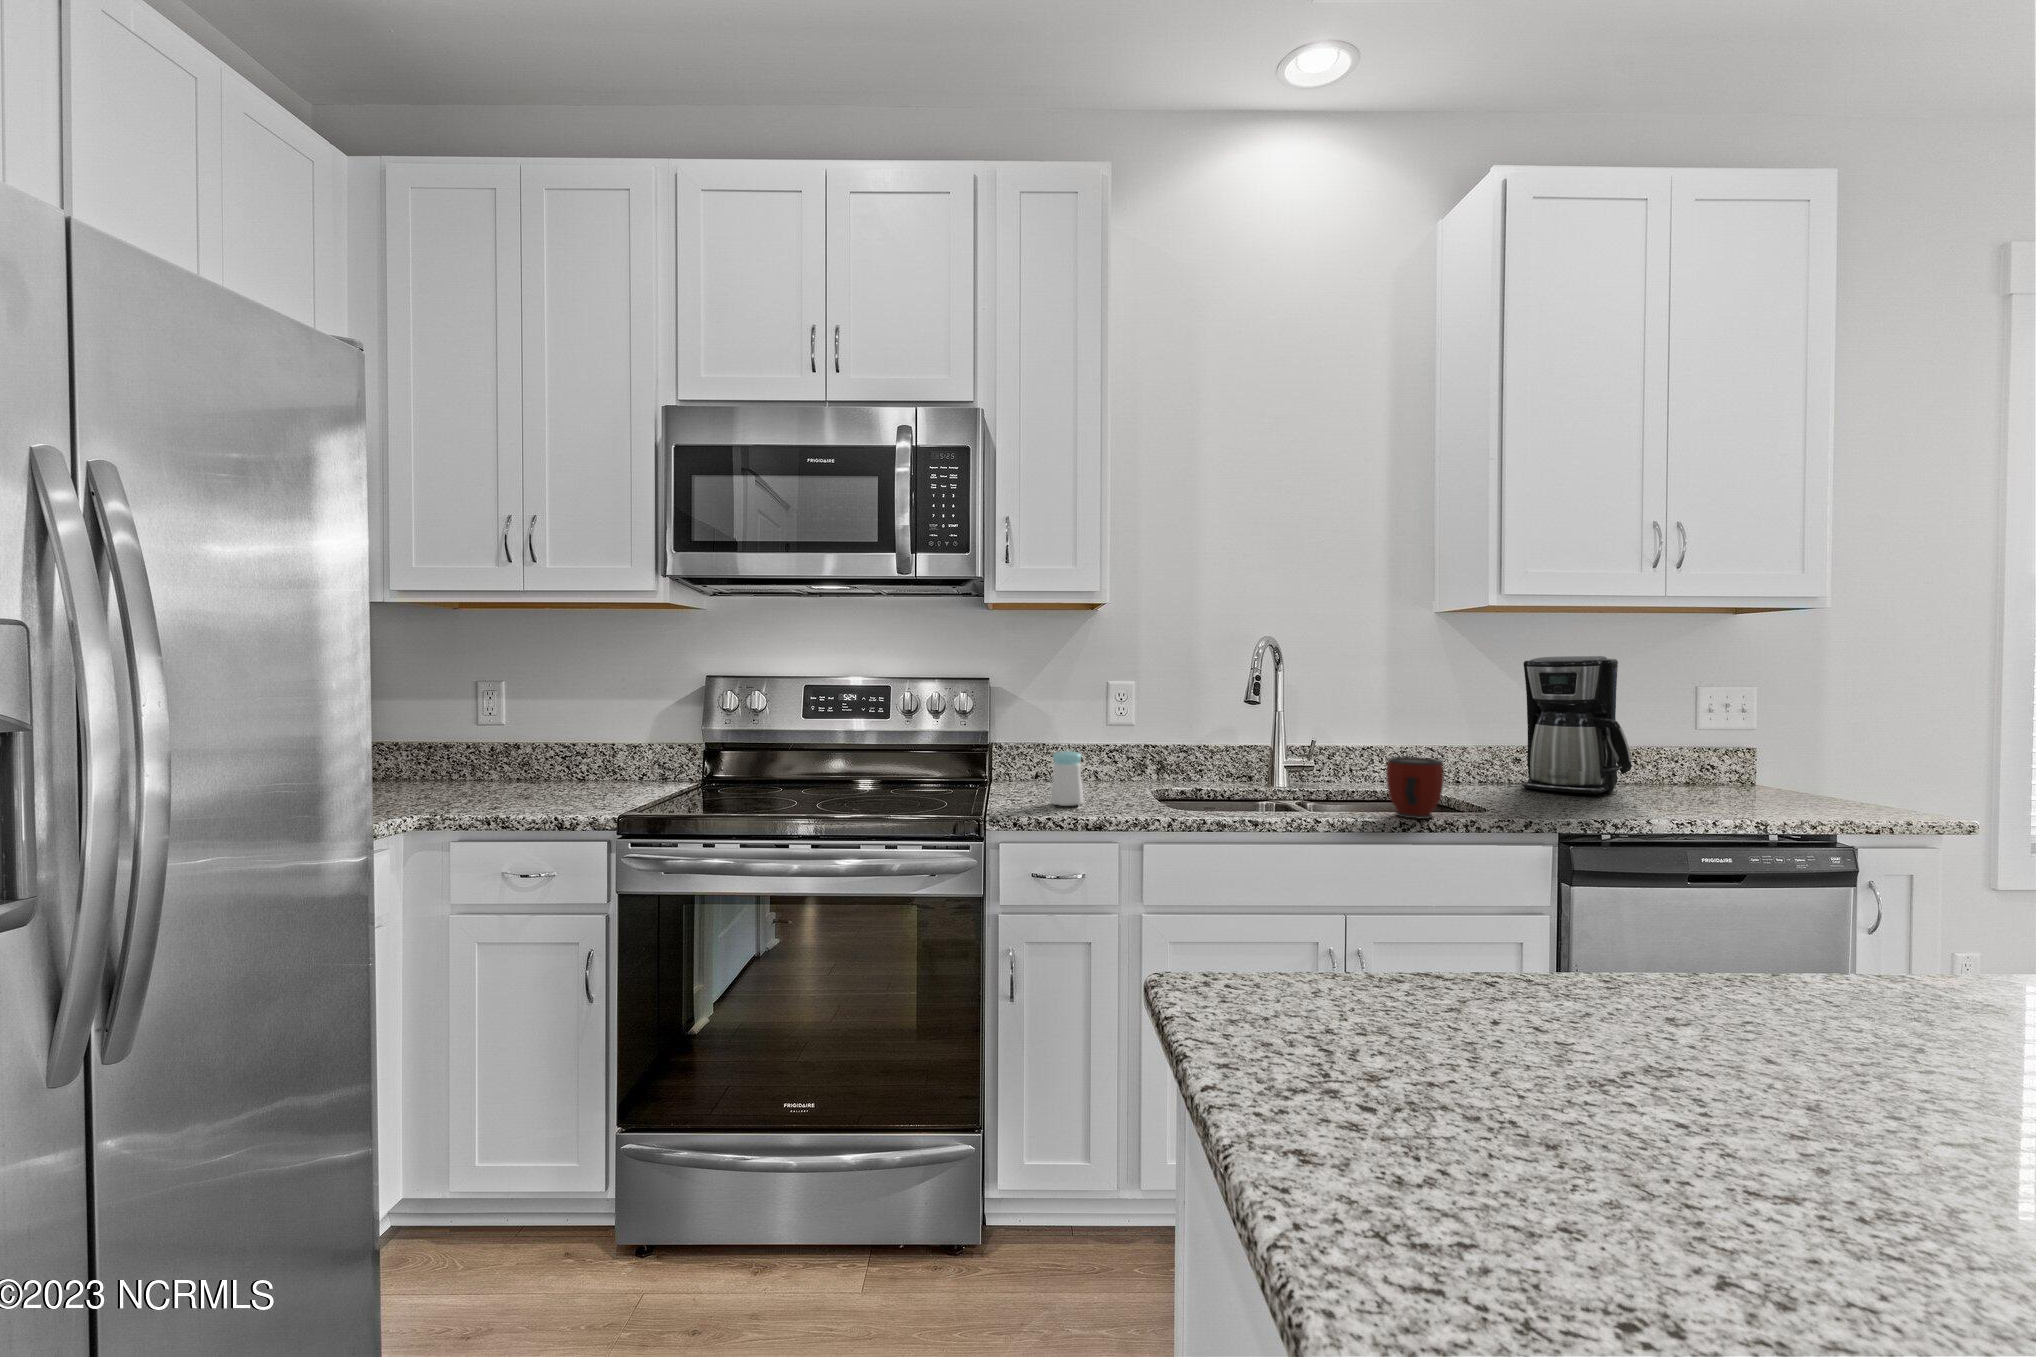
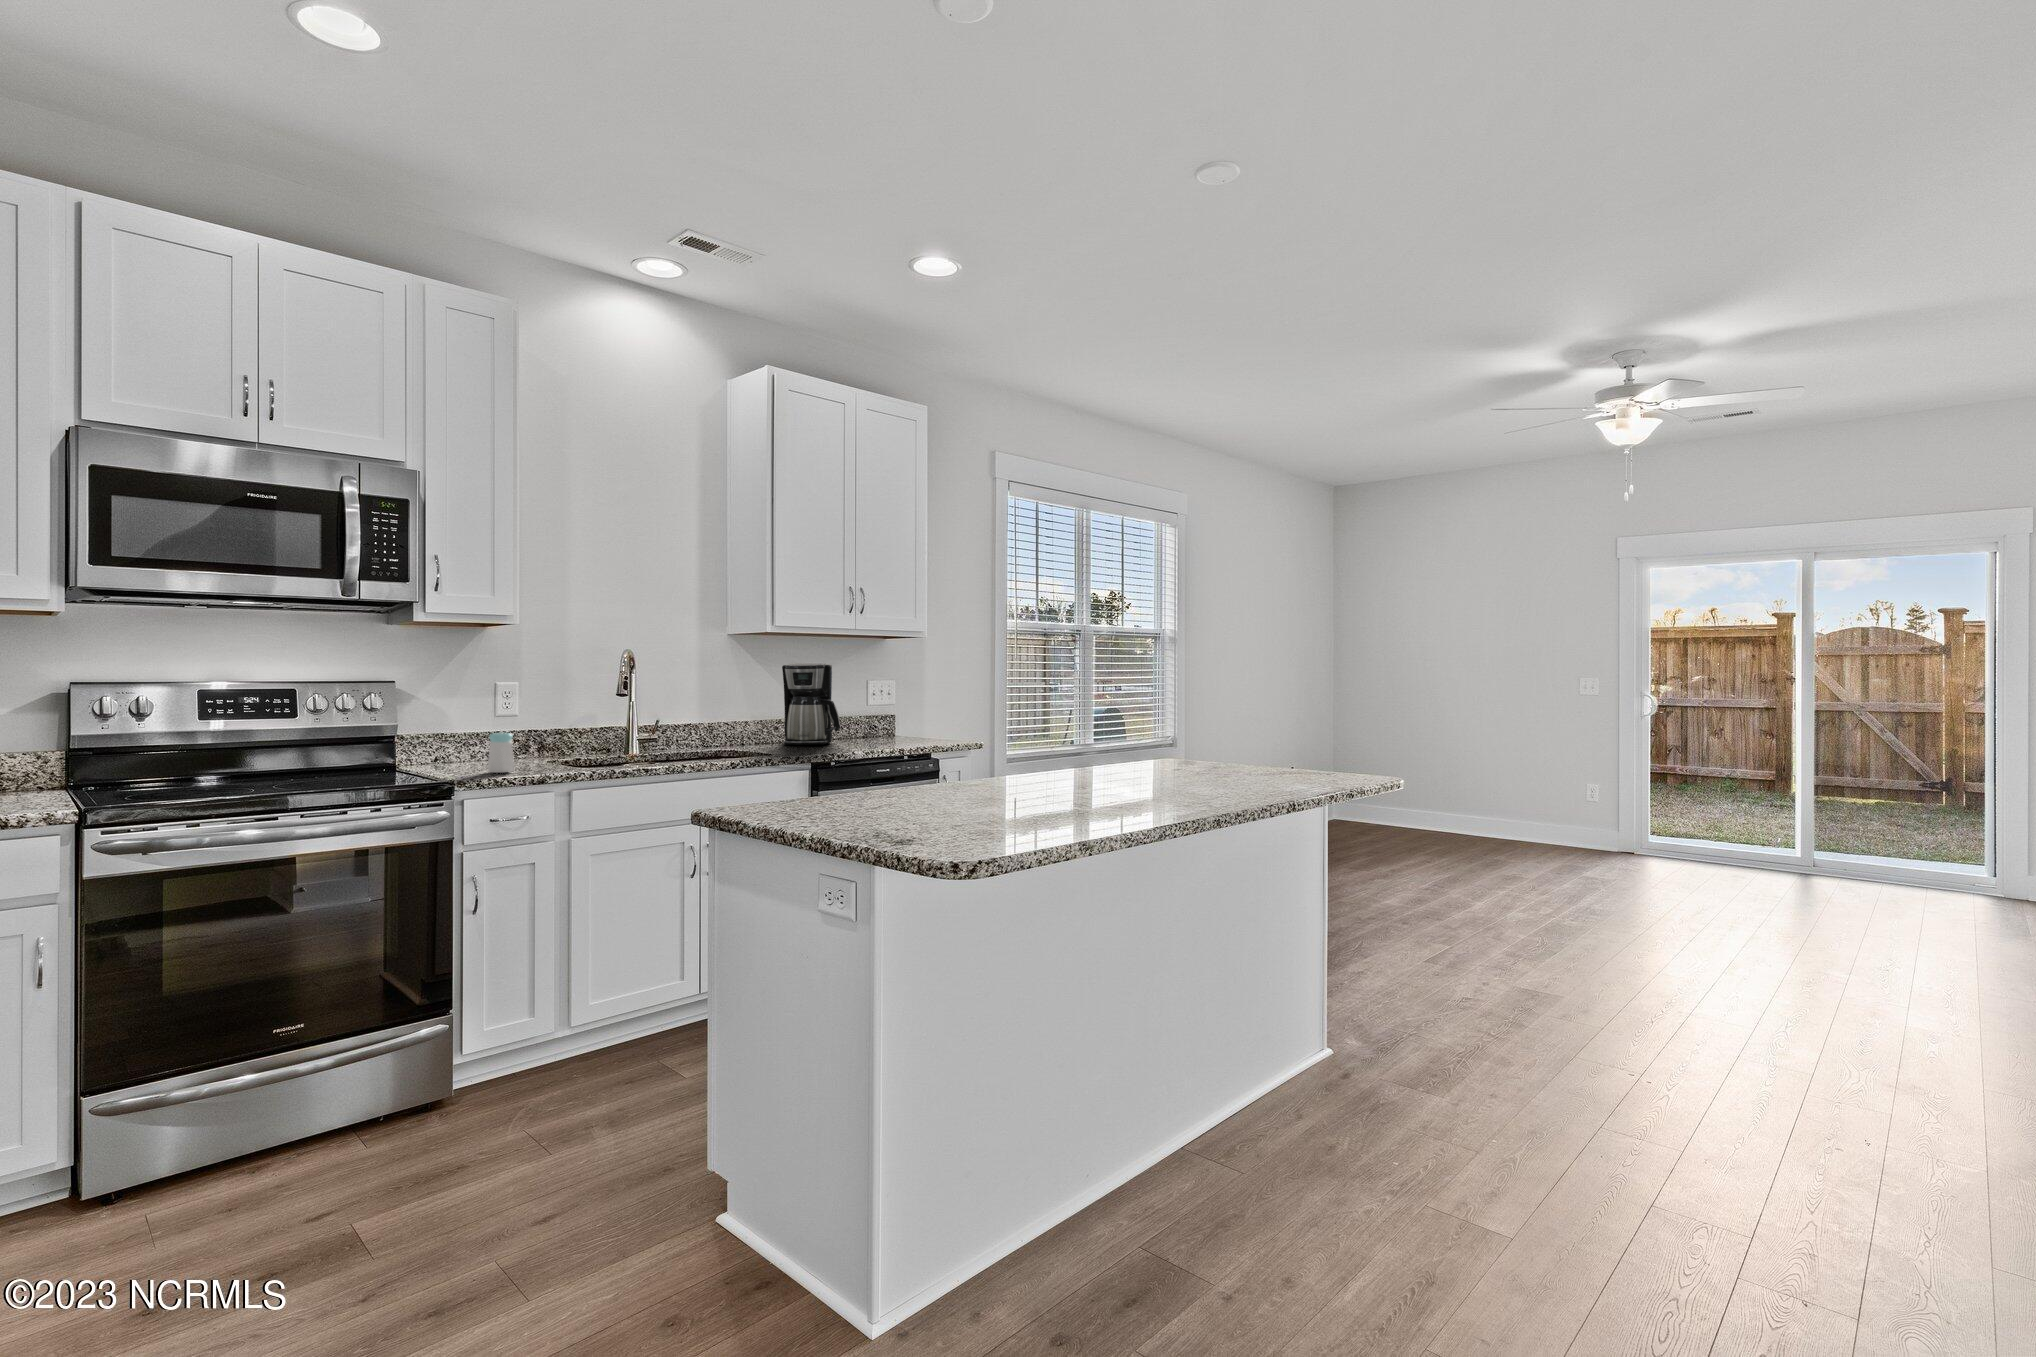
mug: present [1386,757,1444,819] -> none [720,725,753,761]

